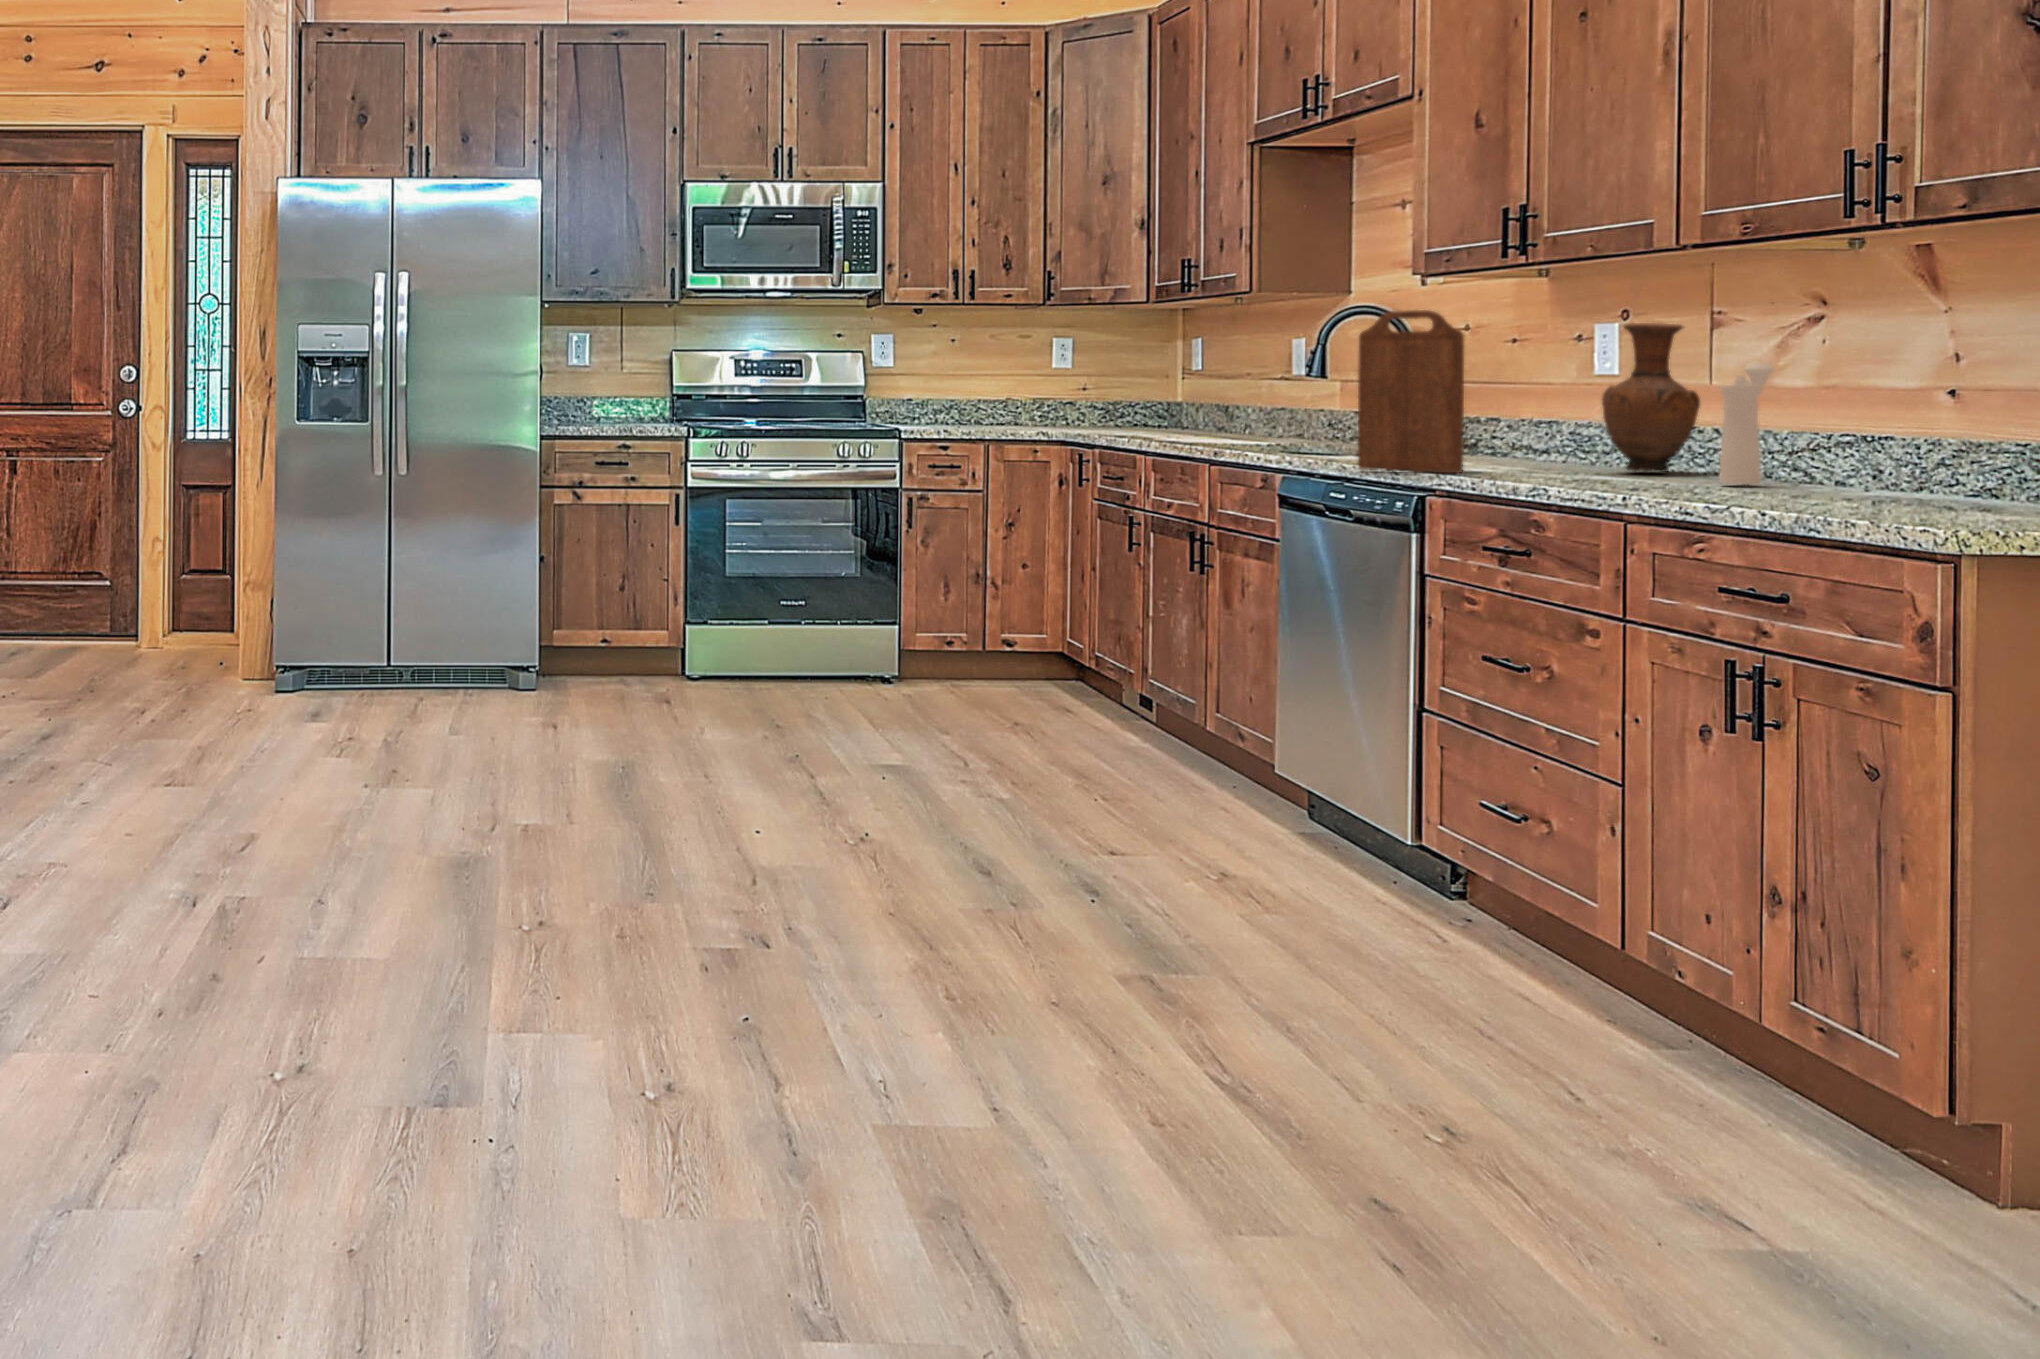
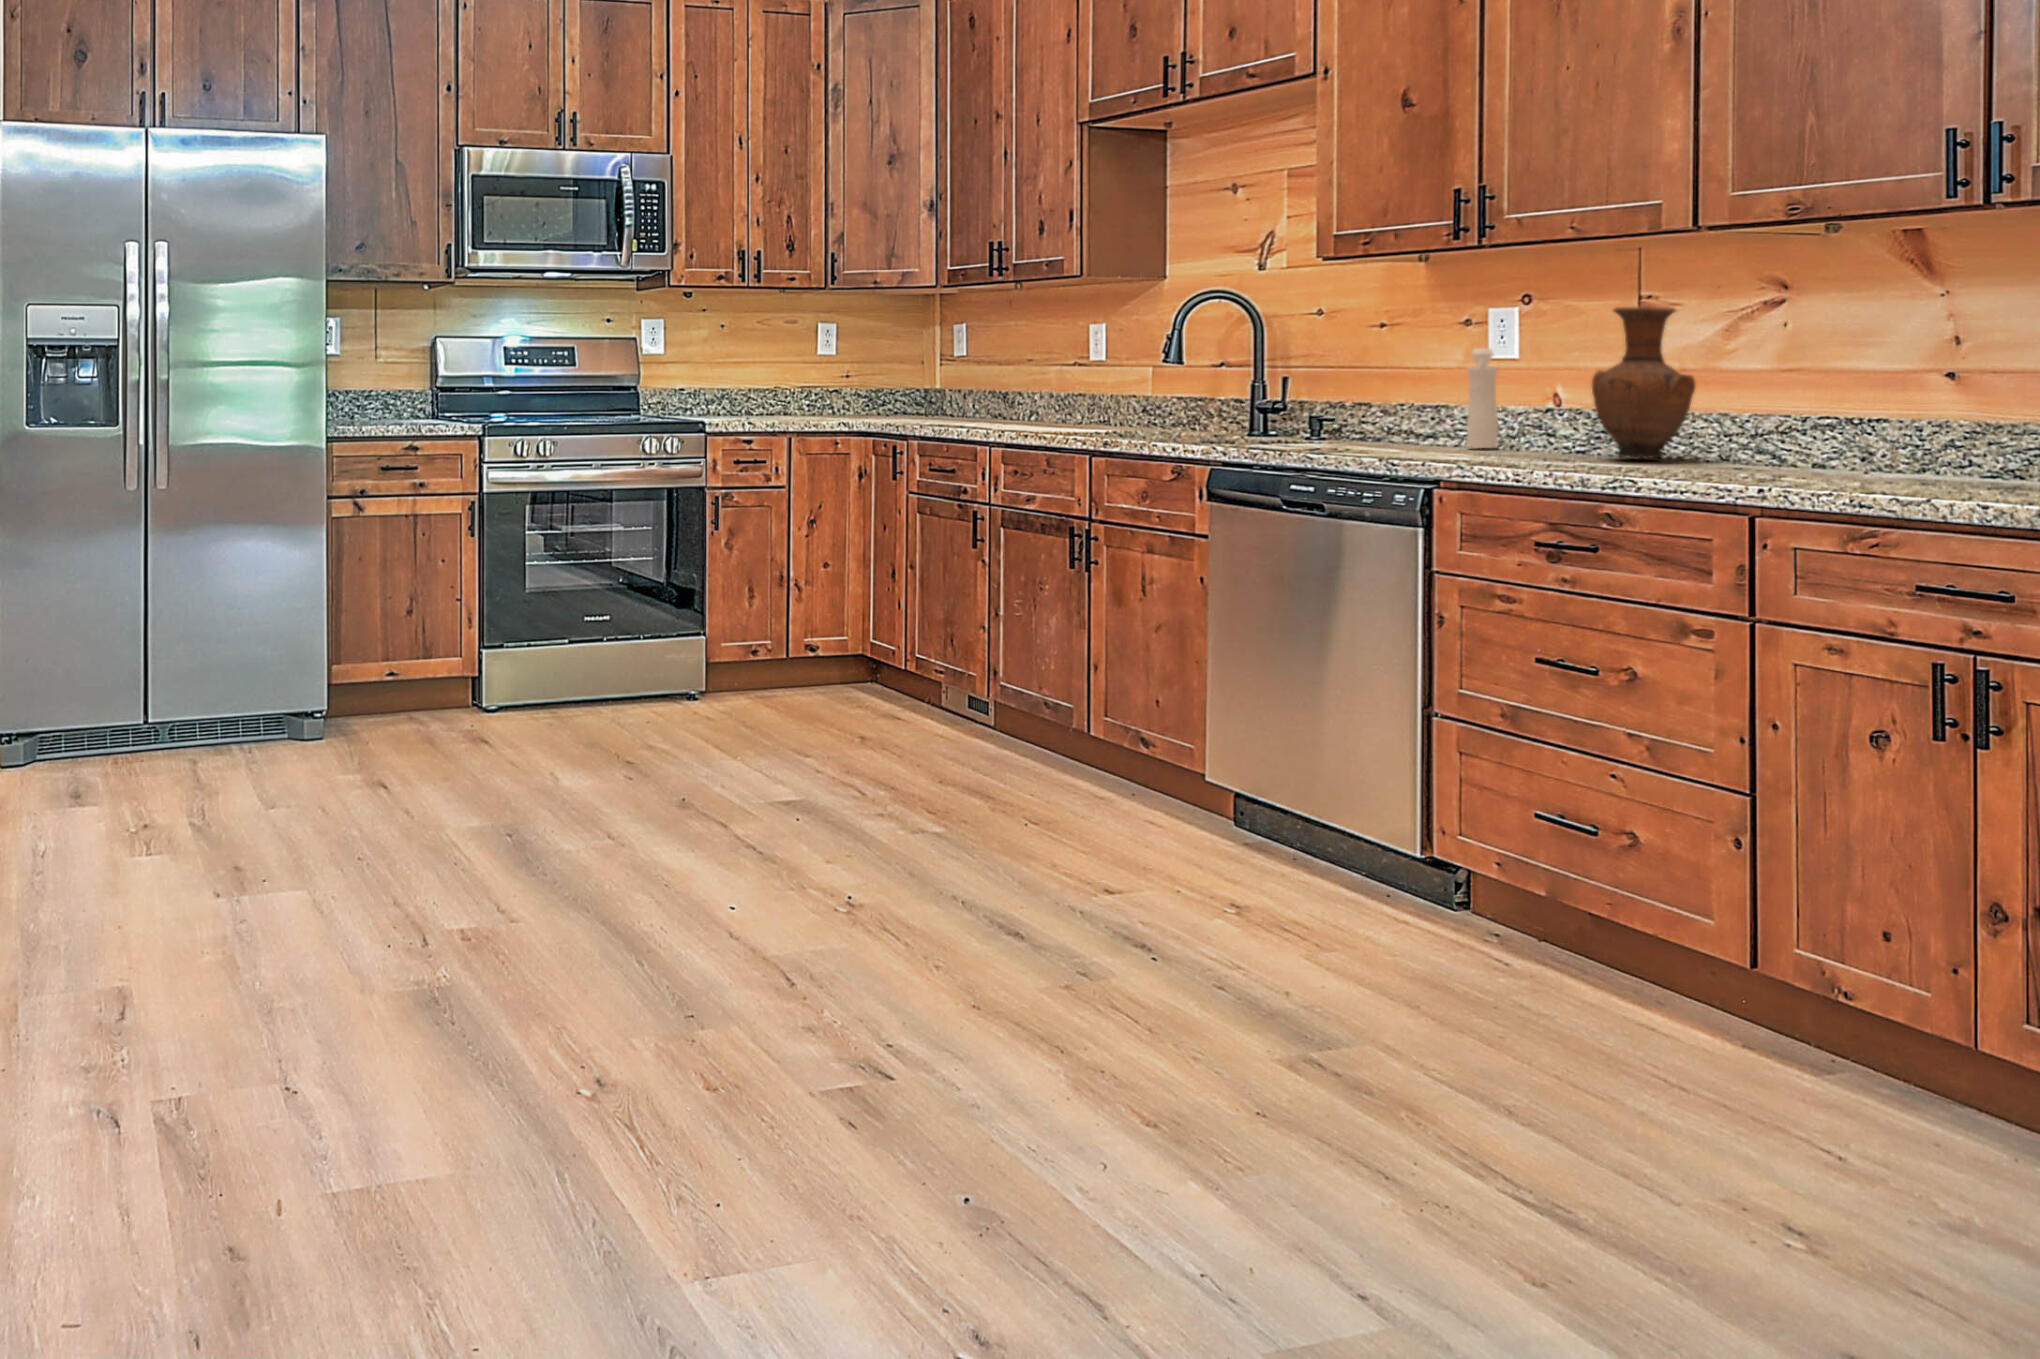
cutting board: present [1358,310,1464,473] -> none [1341,292,1455,464]
pepper mill: present [1720,363,1774,485] -> present [1467,348,1498,448]

